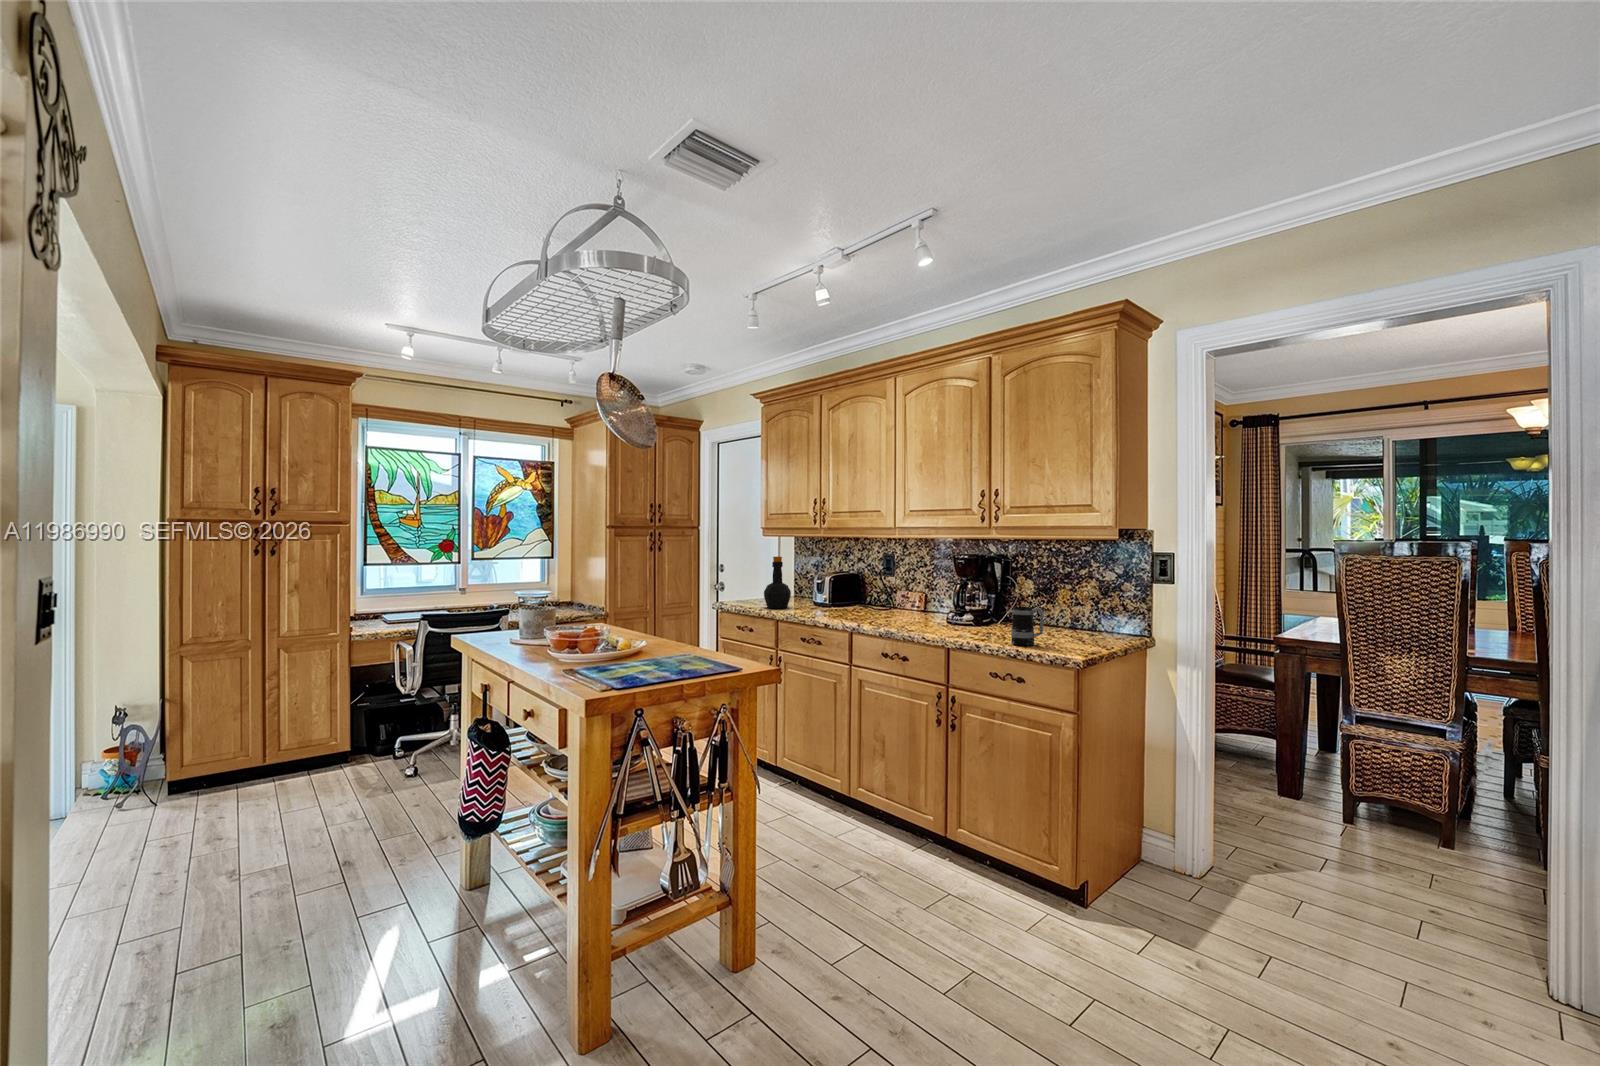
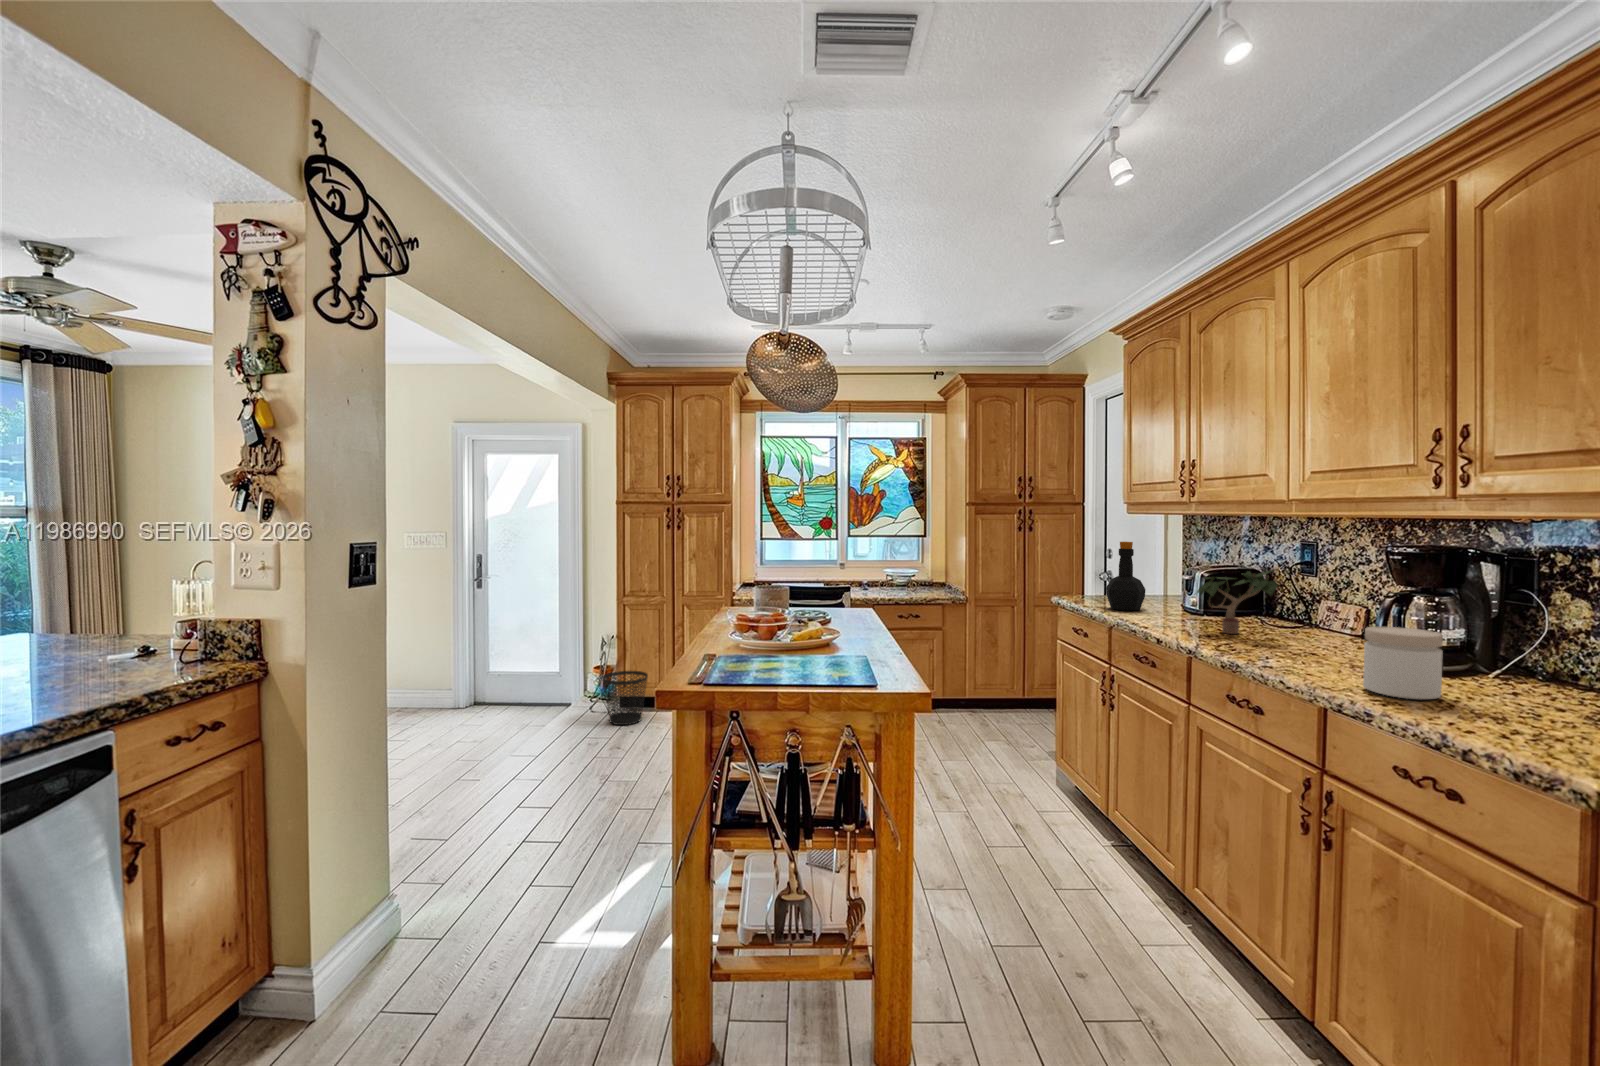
potted plant: none [836,570,901,616] -> present [1197,571,1277,634]
jar: none [962,599,996,637] -> present [1363,627,1443,700]
mug: present [1011,607,1044,646] -> none [1450,652,1532,731]
wastebasket: none [156,736,233,811] -> present [602,671,648,725]

